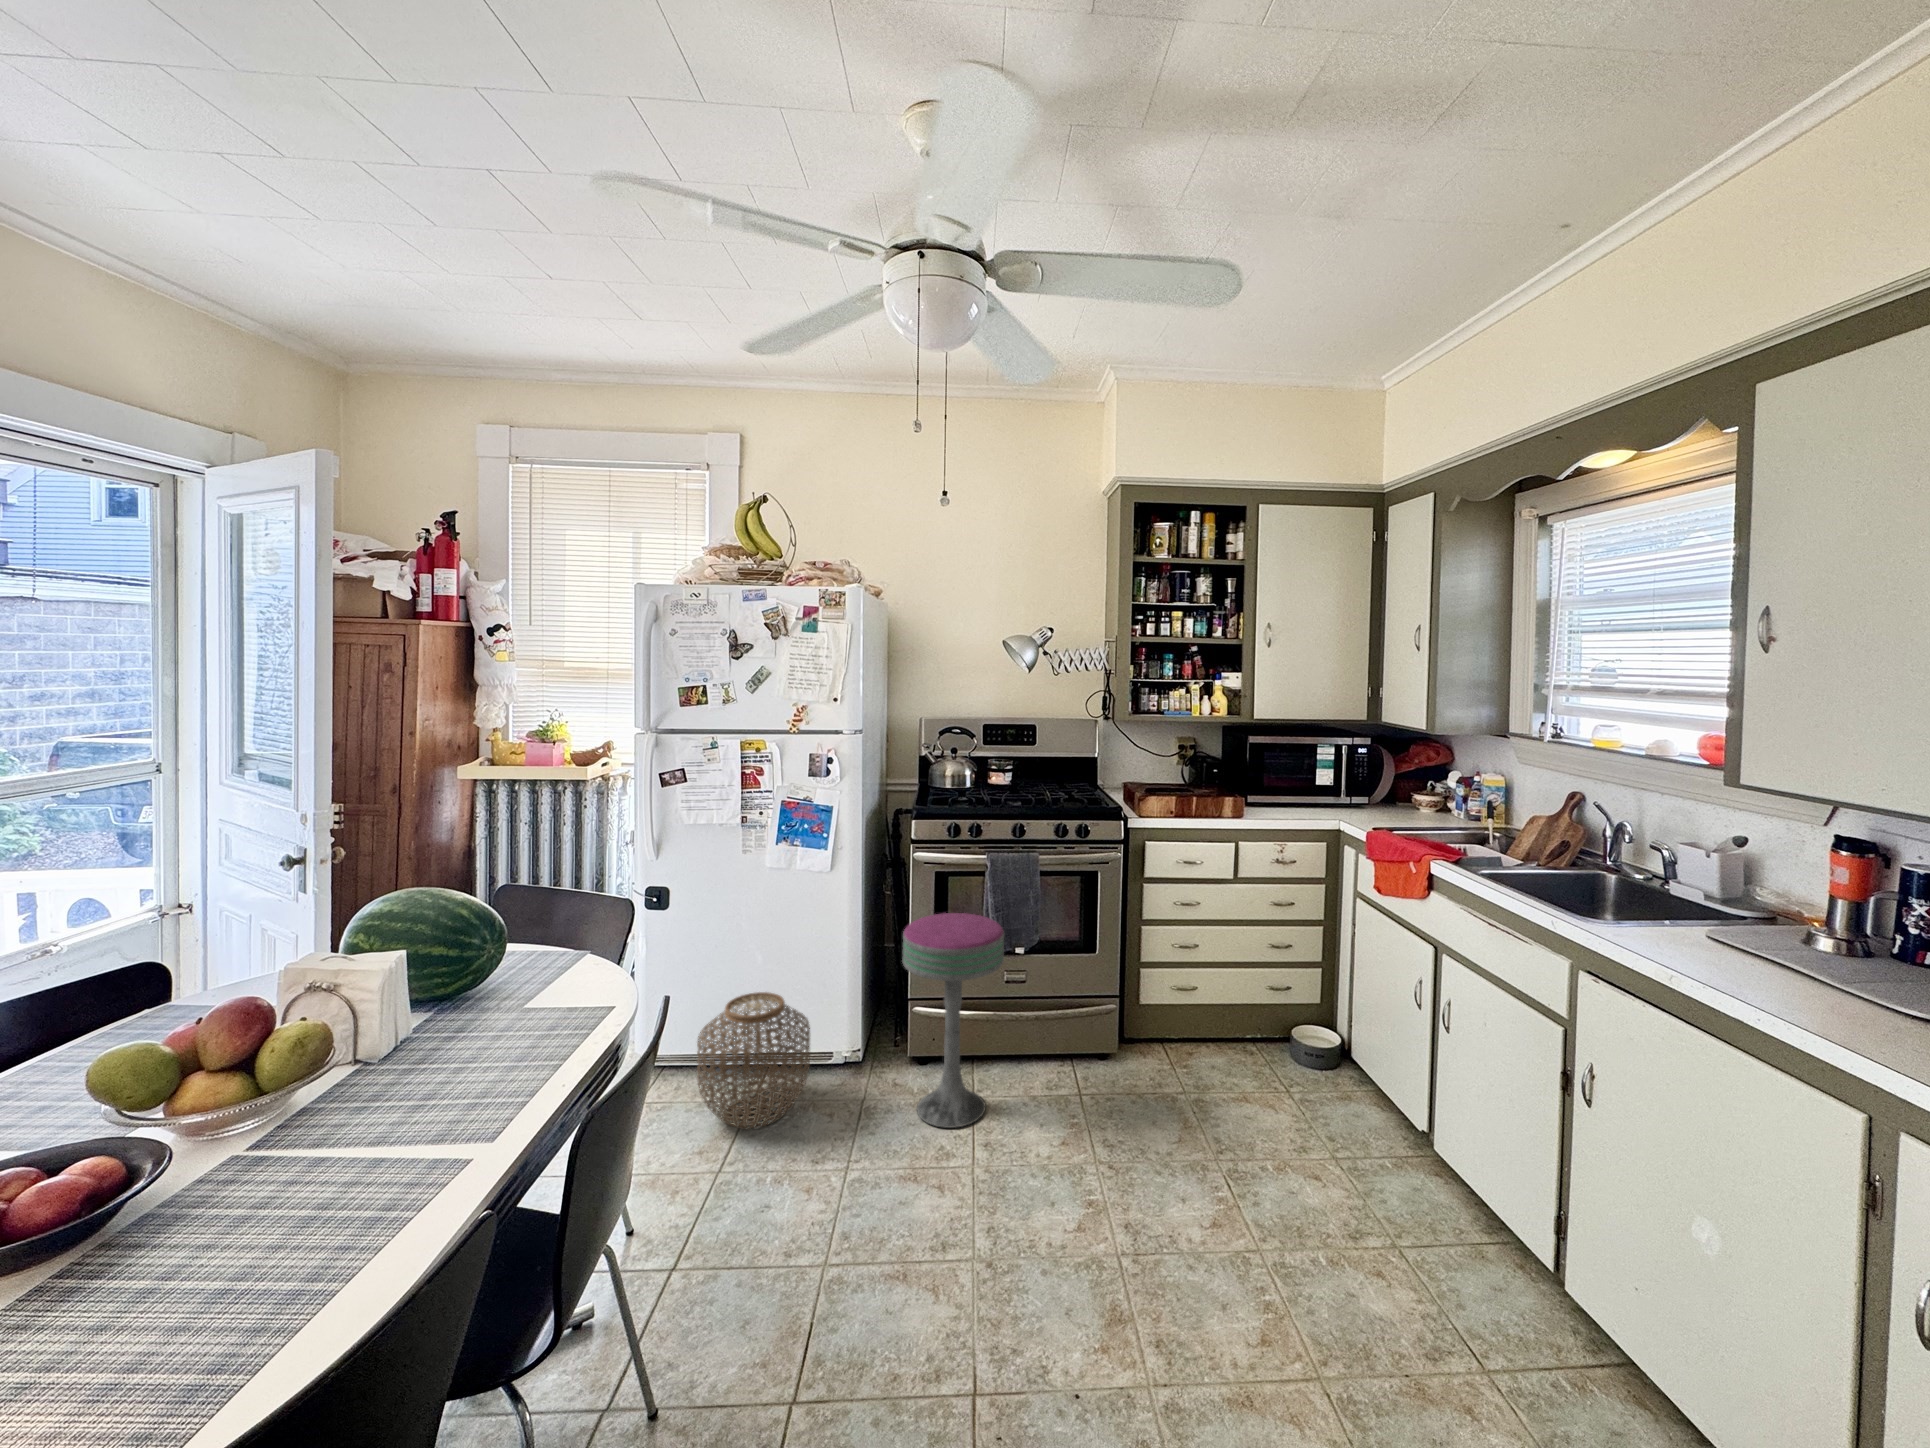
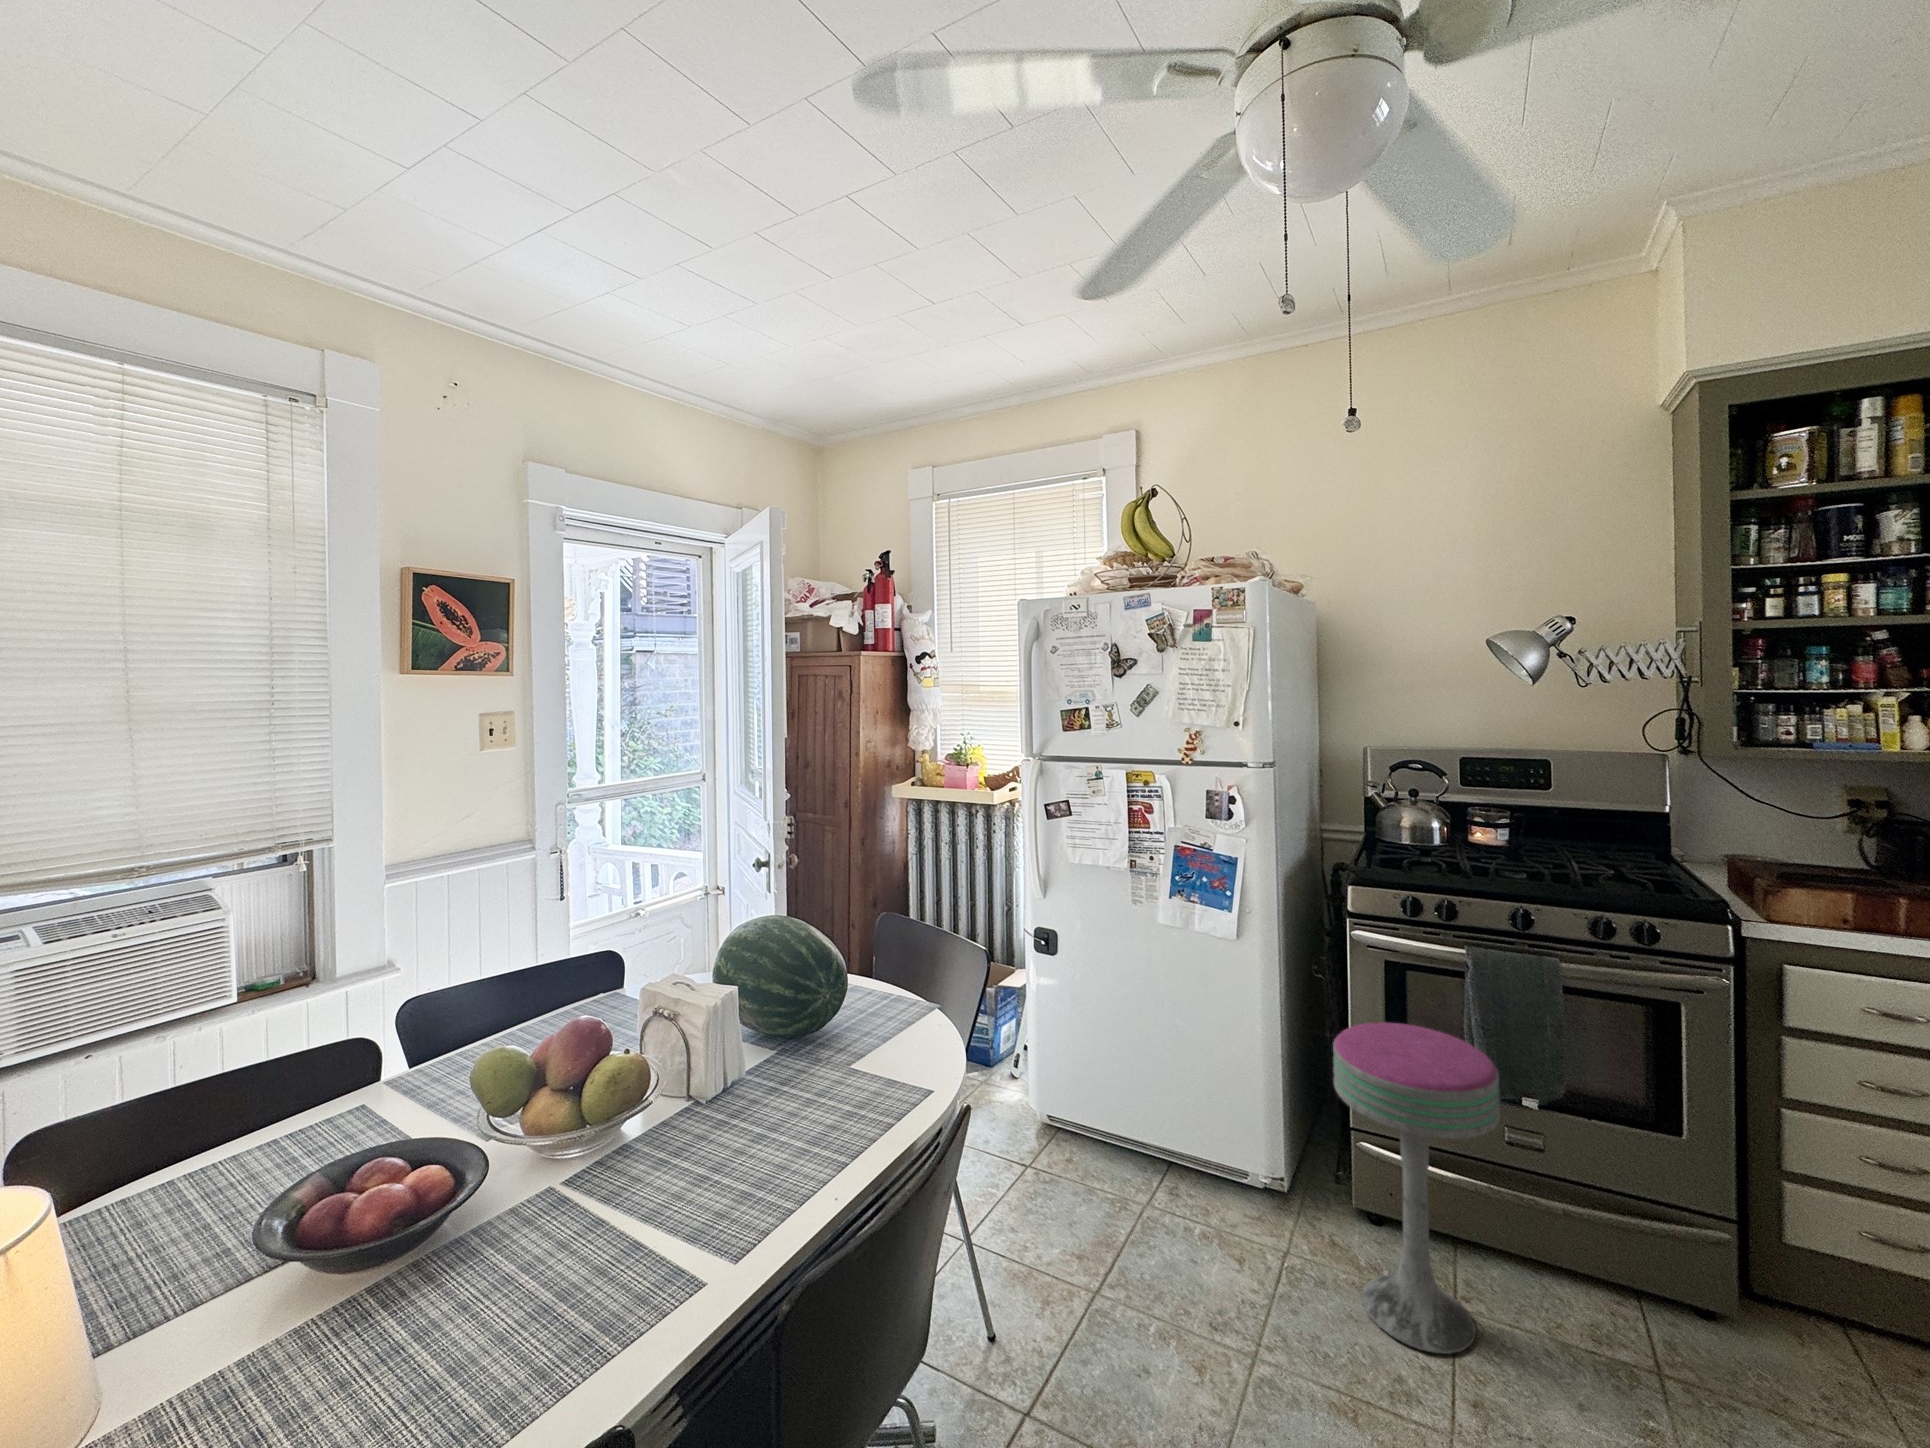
woven basket: present [697,992,810,1128] -> none [1080,1073,1212,1246]

